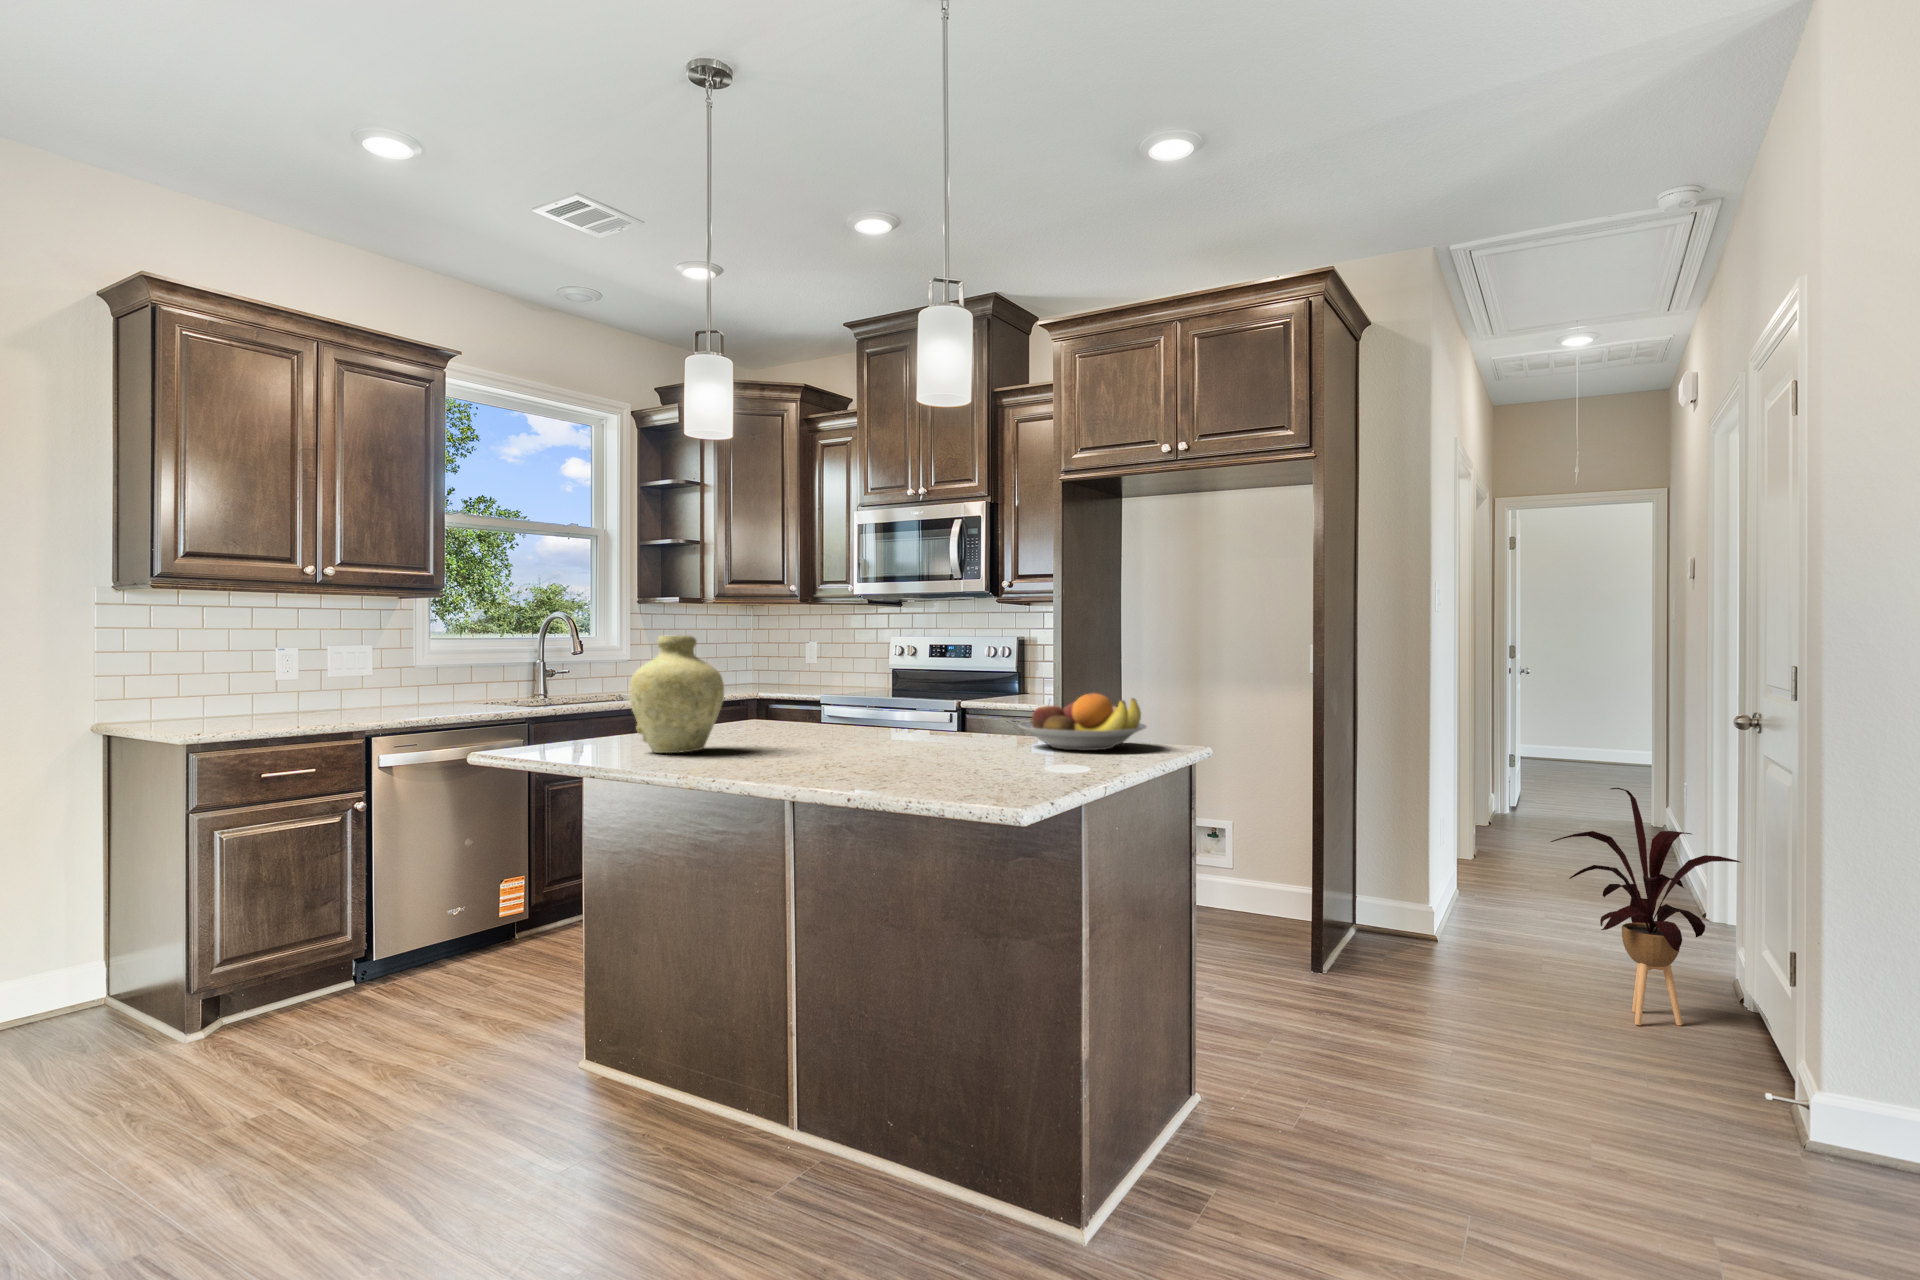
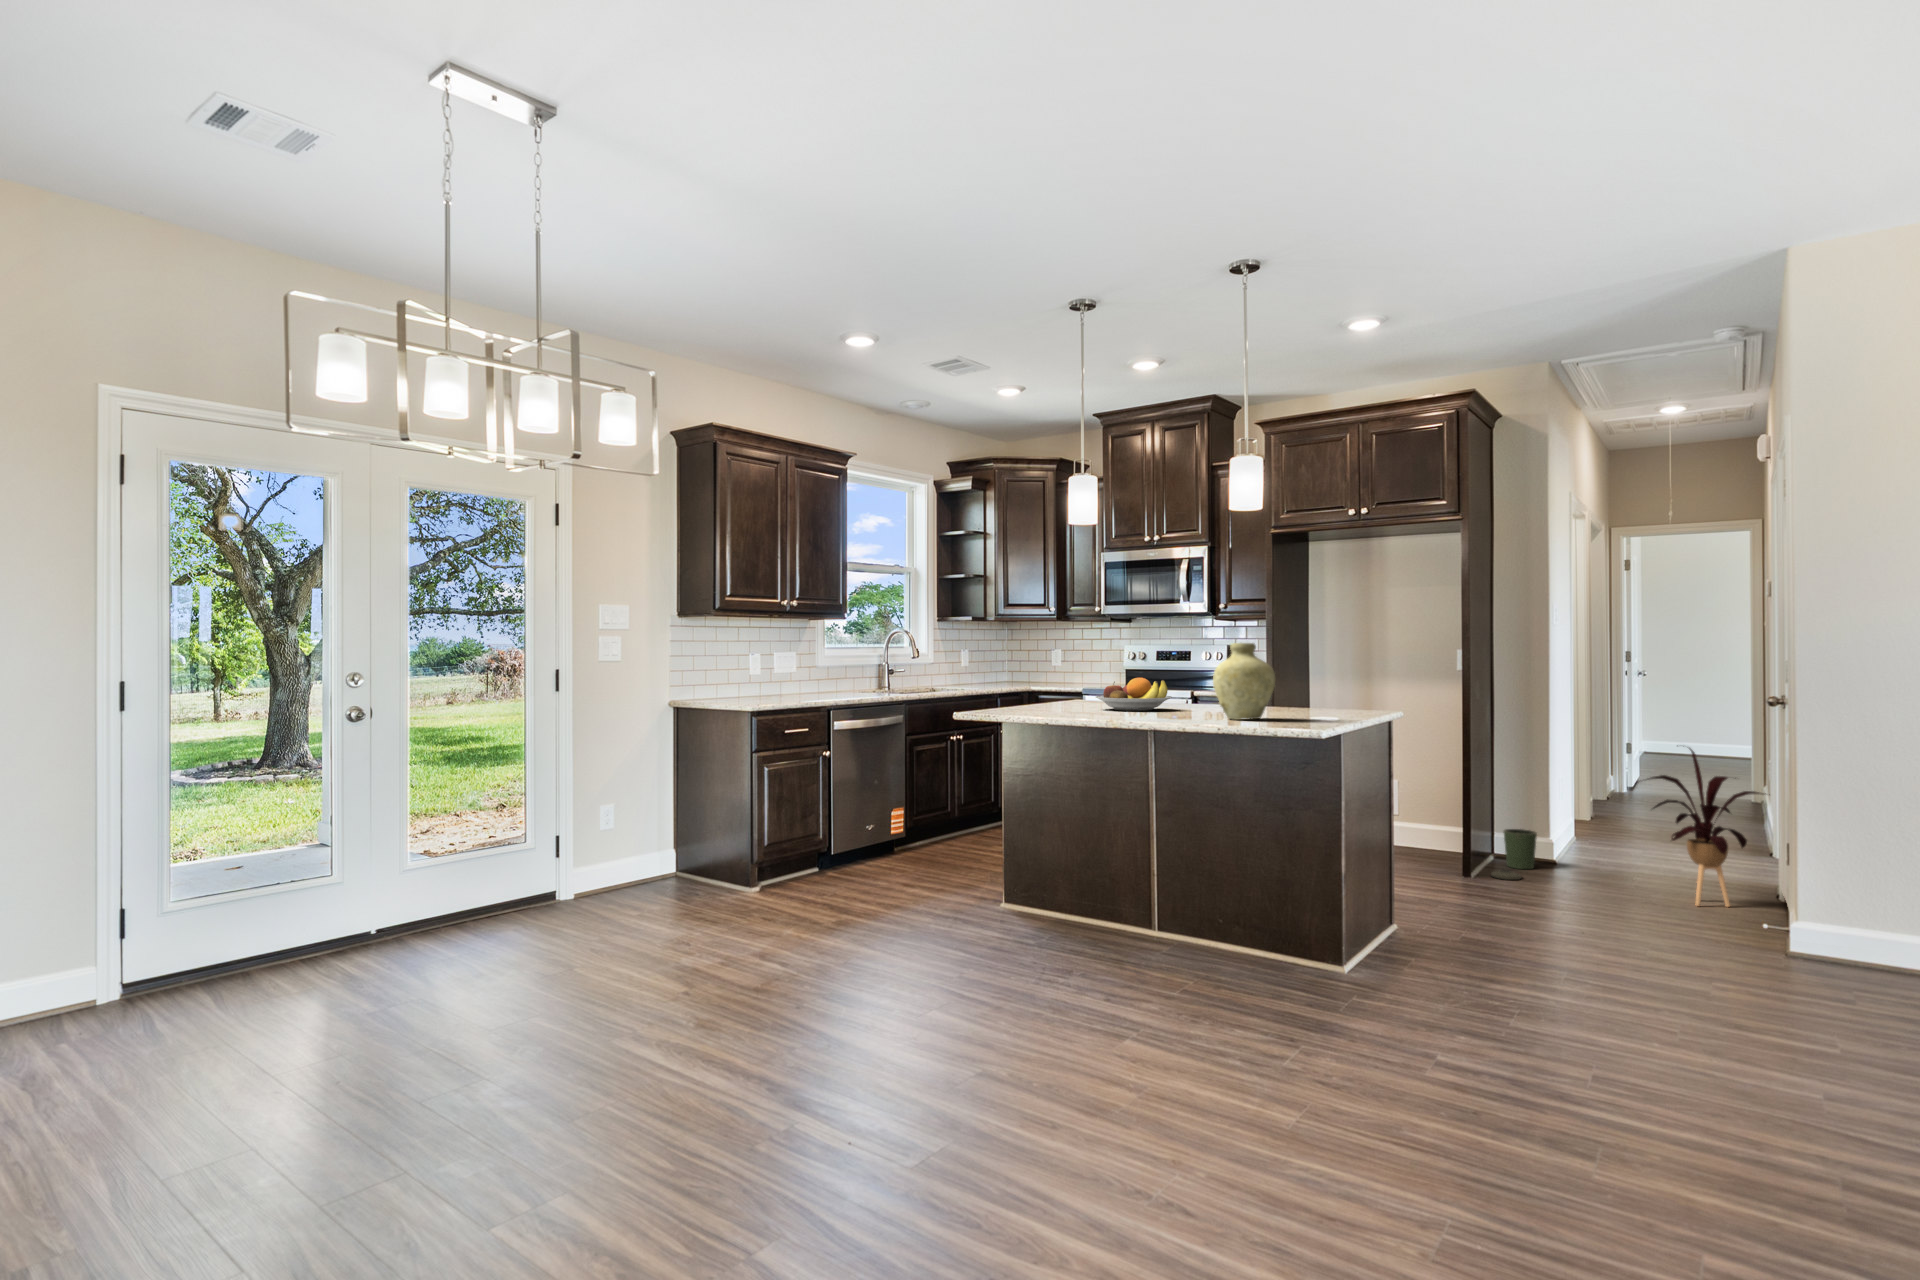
vase: present [629,635,724,753] -> present [1213,643,1275,720]
fruit bowl: present [1019,693,1146,750] -> present [1096,678,1172,711]
trash can: none [1350,894,1412,975] -> present [1491,829,1537,880]

